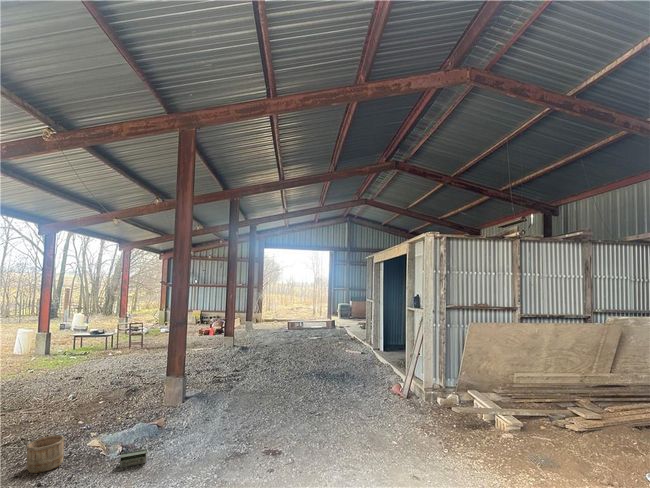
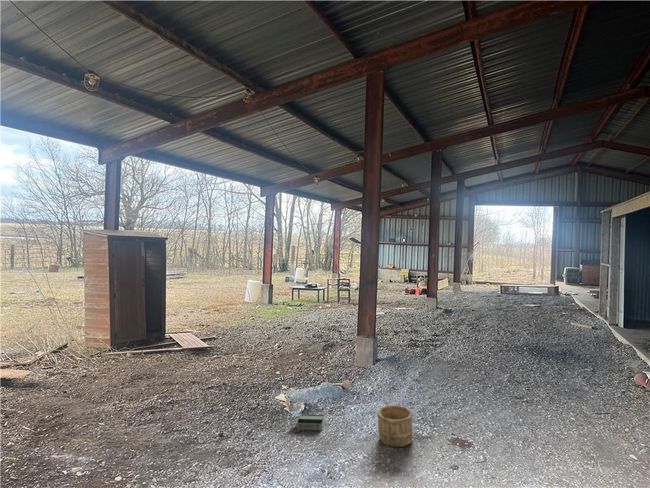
wooden bucket: present [26,435,65,473] -> present [377,406,413,447]

